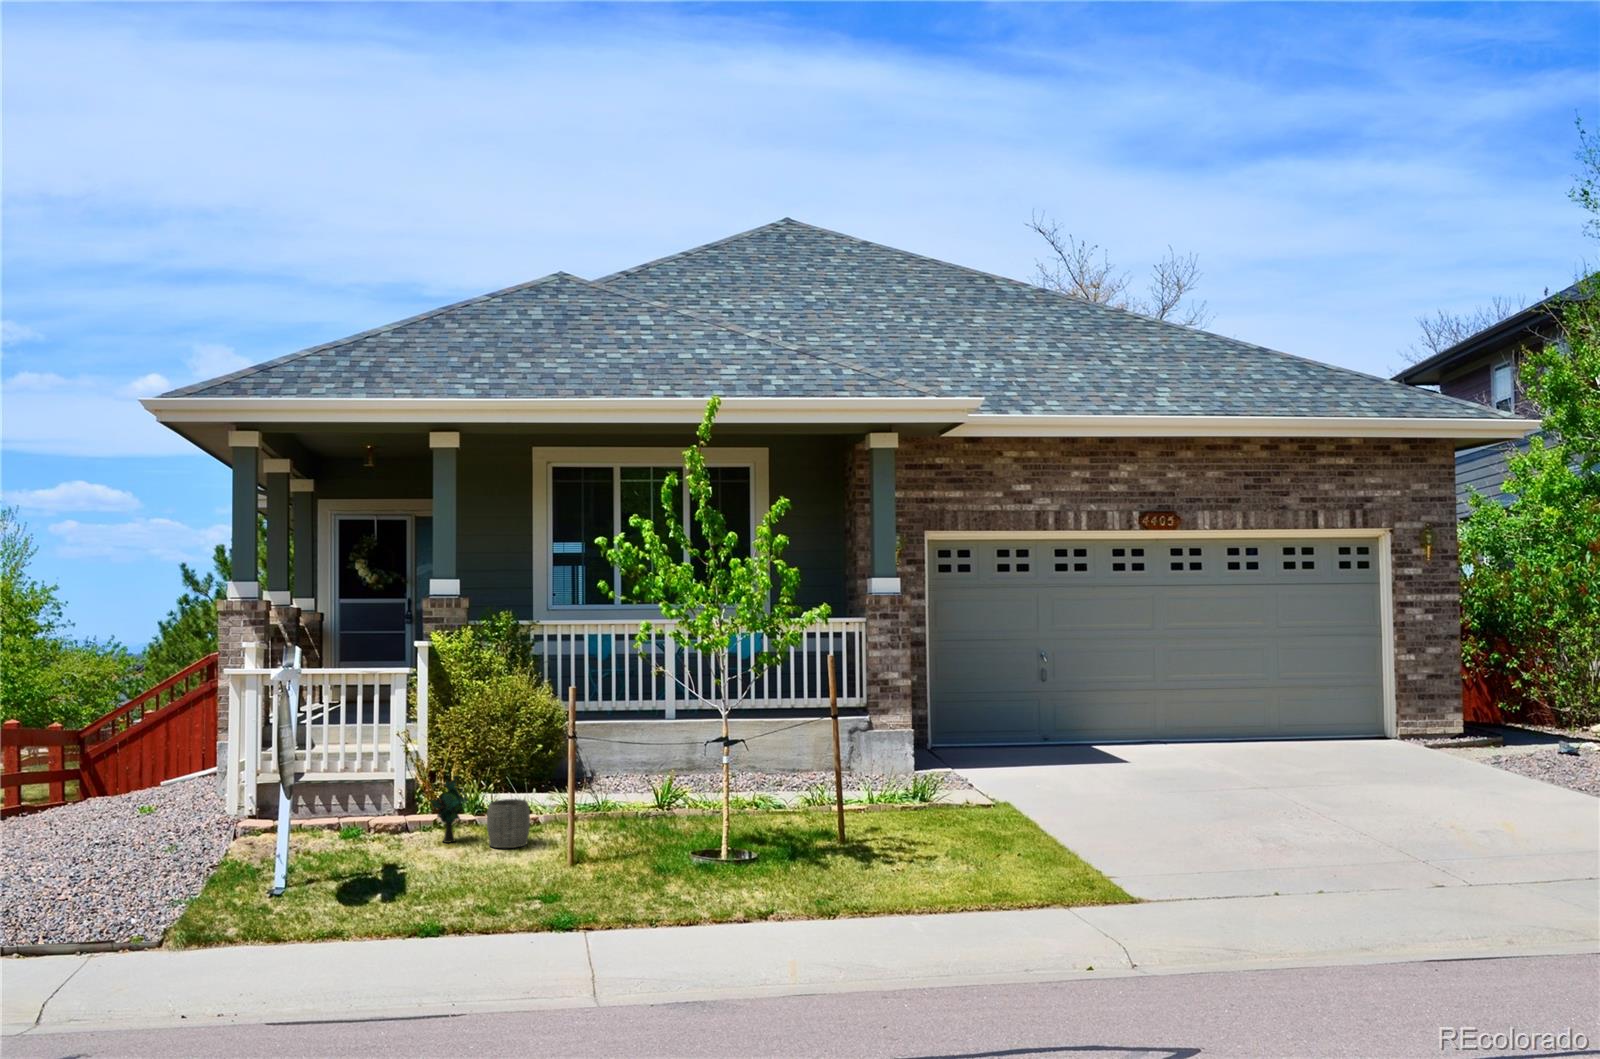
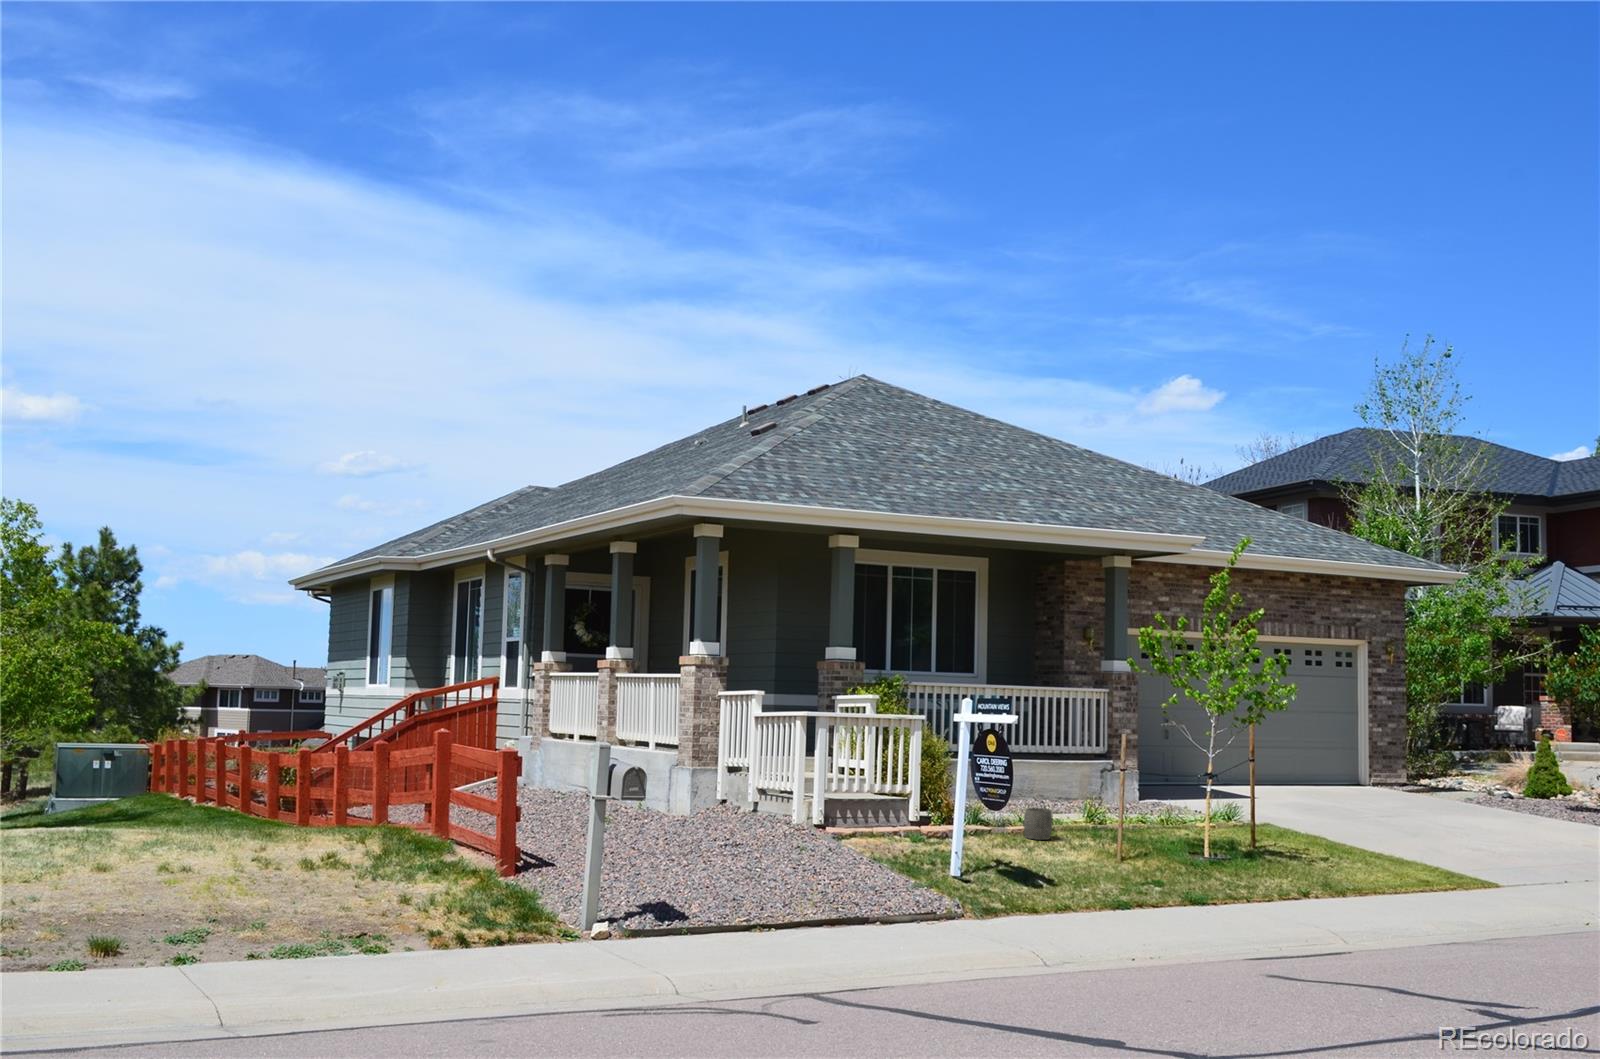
decorative plant: present [430,776,467,843] -> none [984,791,1007,837]

